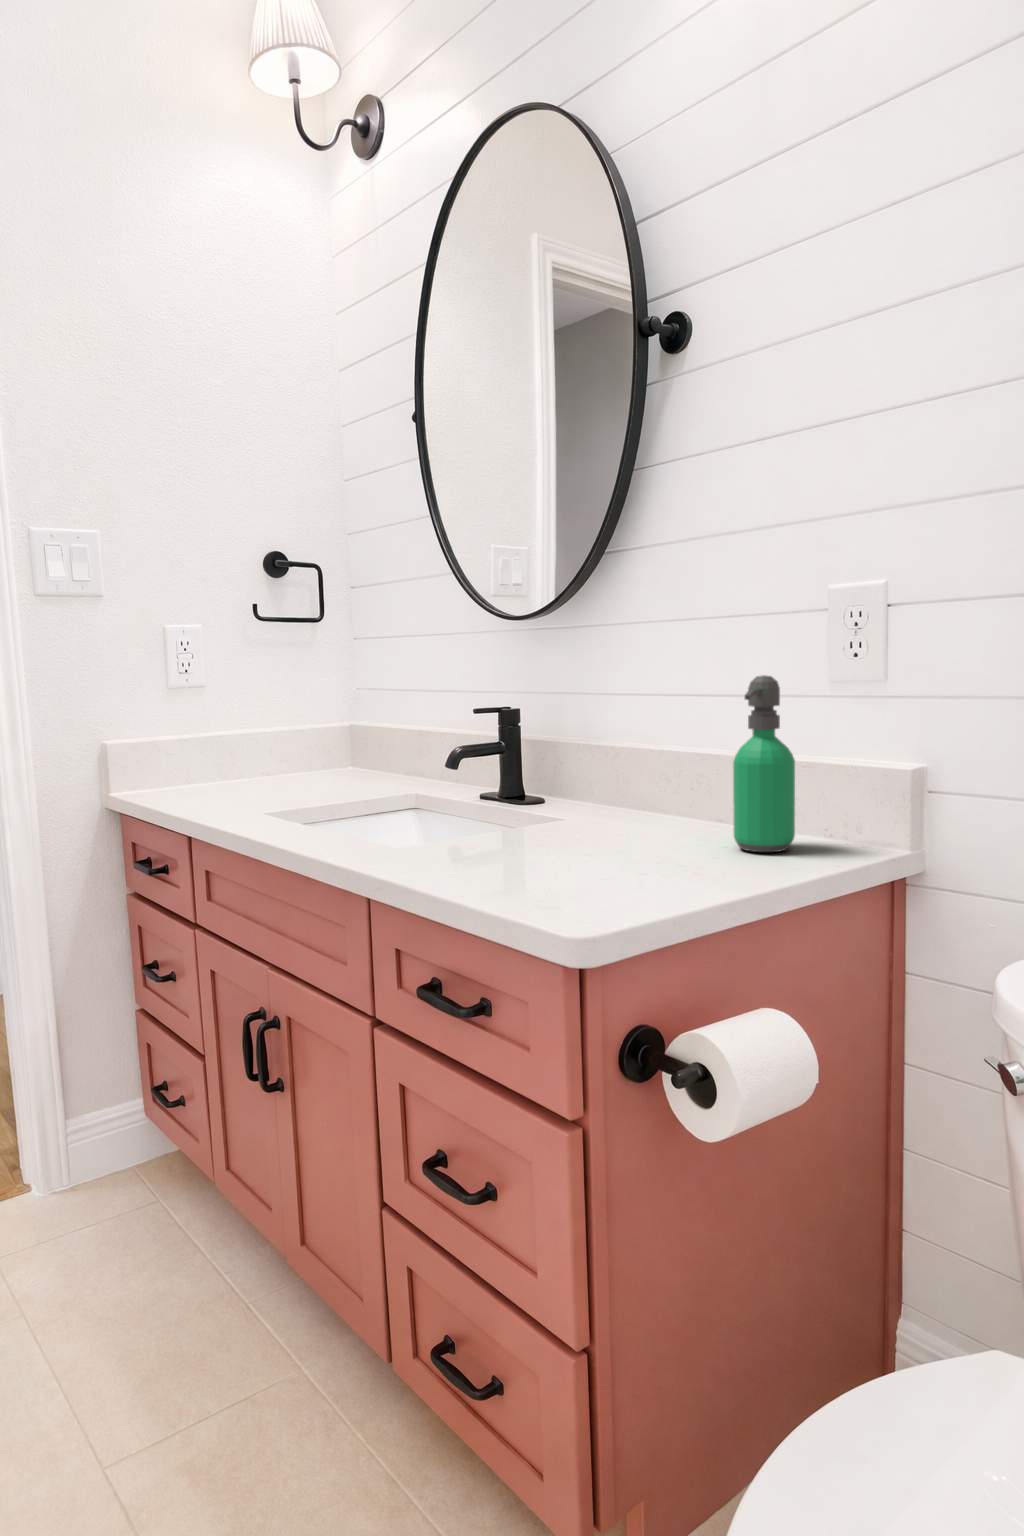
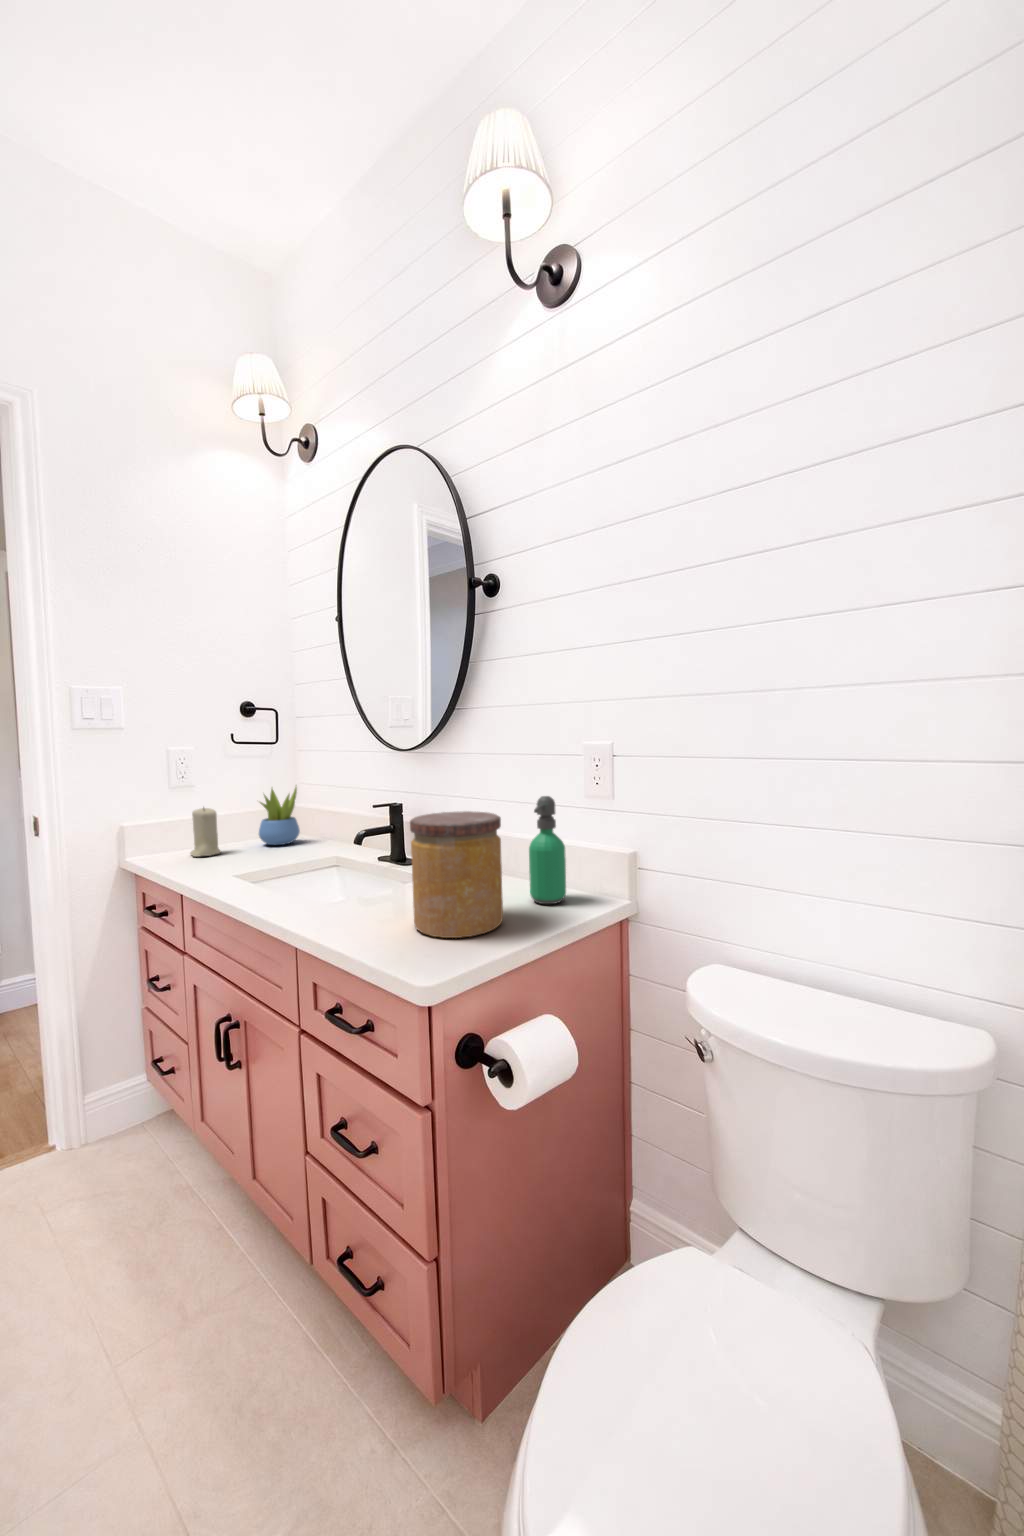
succulent plant: none [292,684,355,779] -> present [259,787,300,845]
jar: none [545,696,691,885] -> present [410,811,503,938]
candle: none [197,714,242,790] -> present [190,807,221,857]

